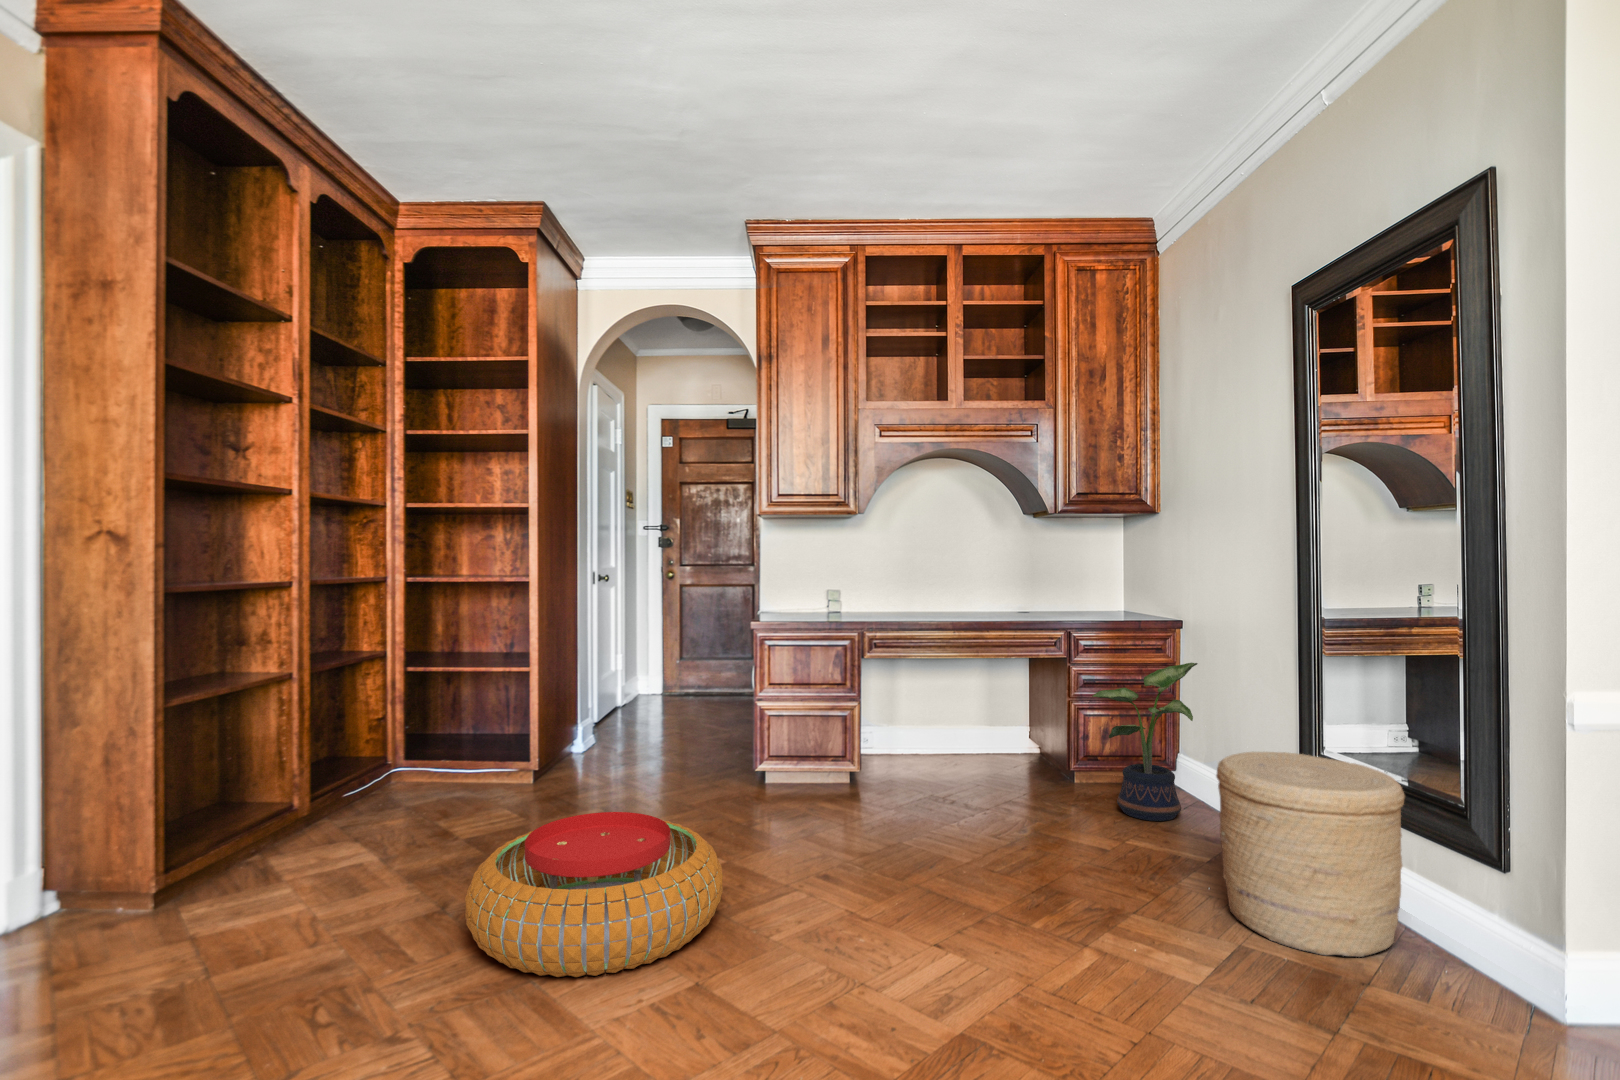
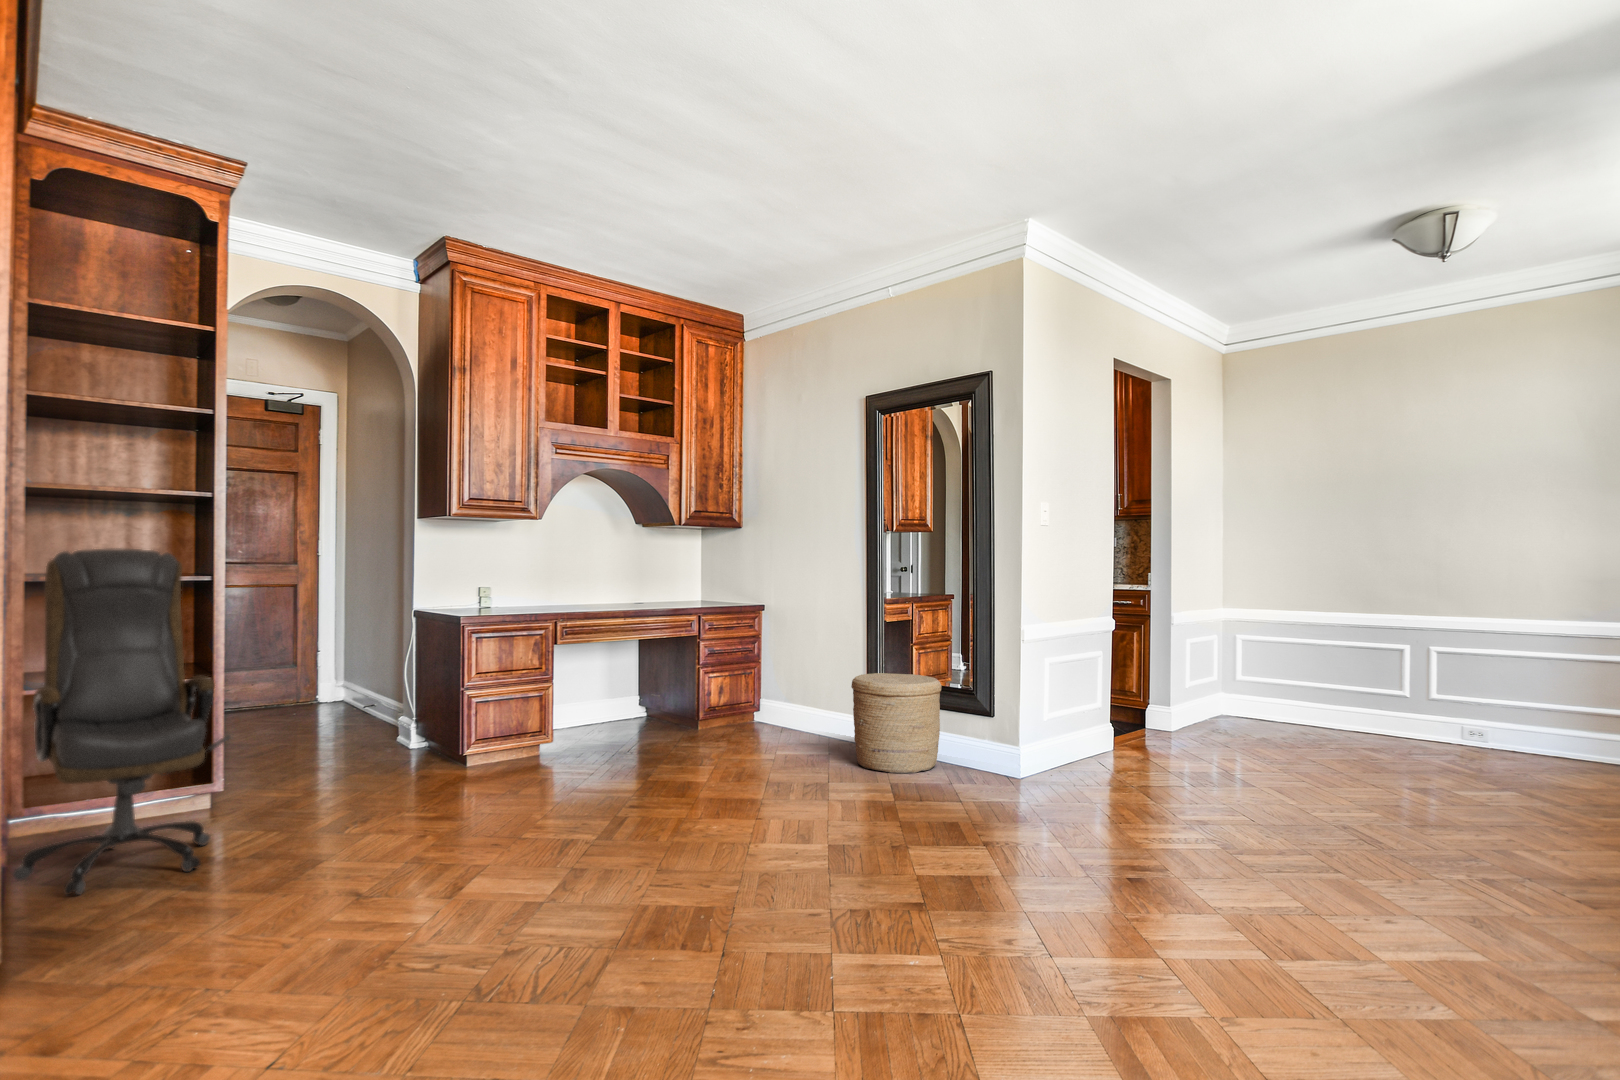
office chair: none [297,555,462,857] -> present [13,548,230,895]
potted plant: present [1092,663,1197,821] -> none [731,632,802,740]
pouf: present [465,812,723,977] -> none [411,765,623,881]

